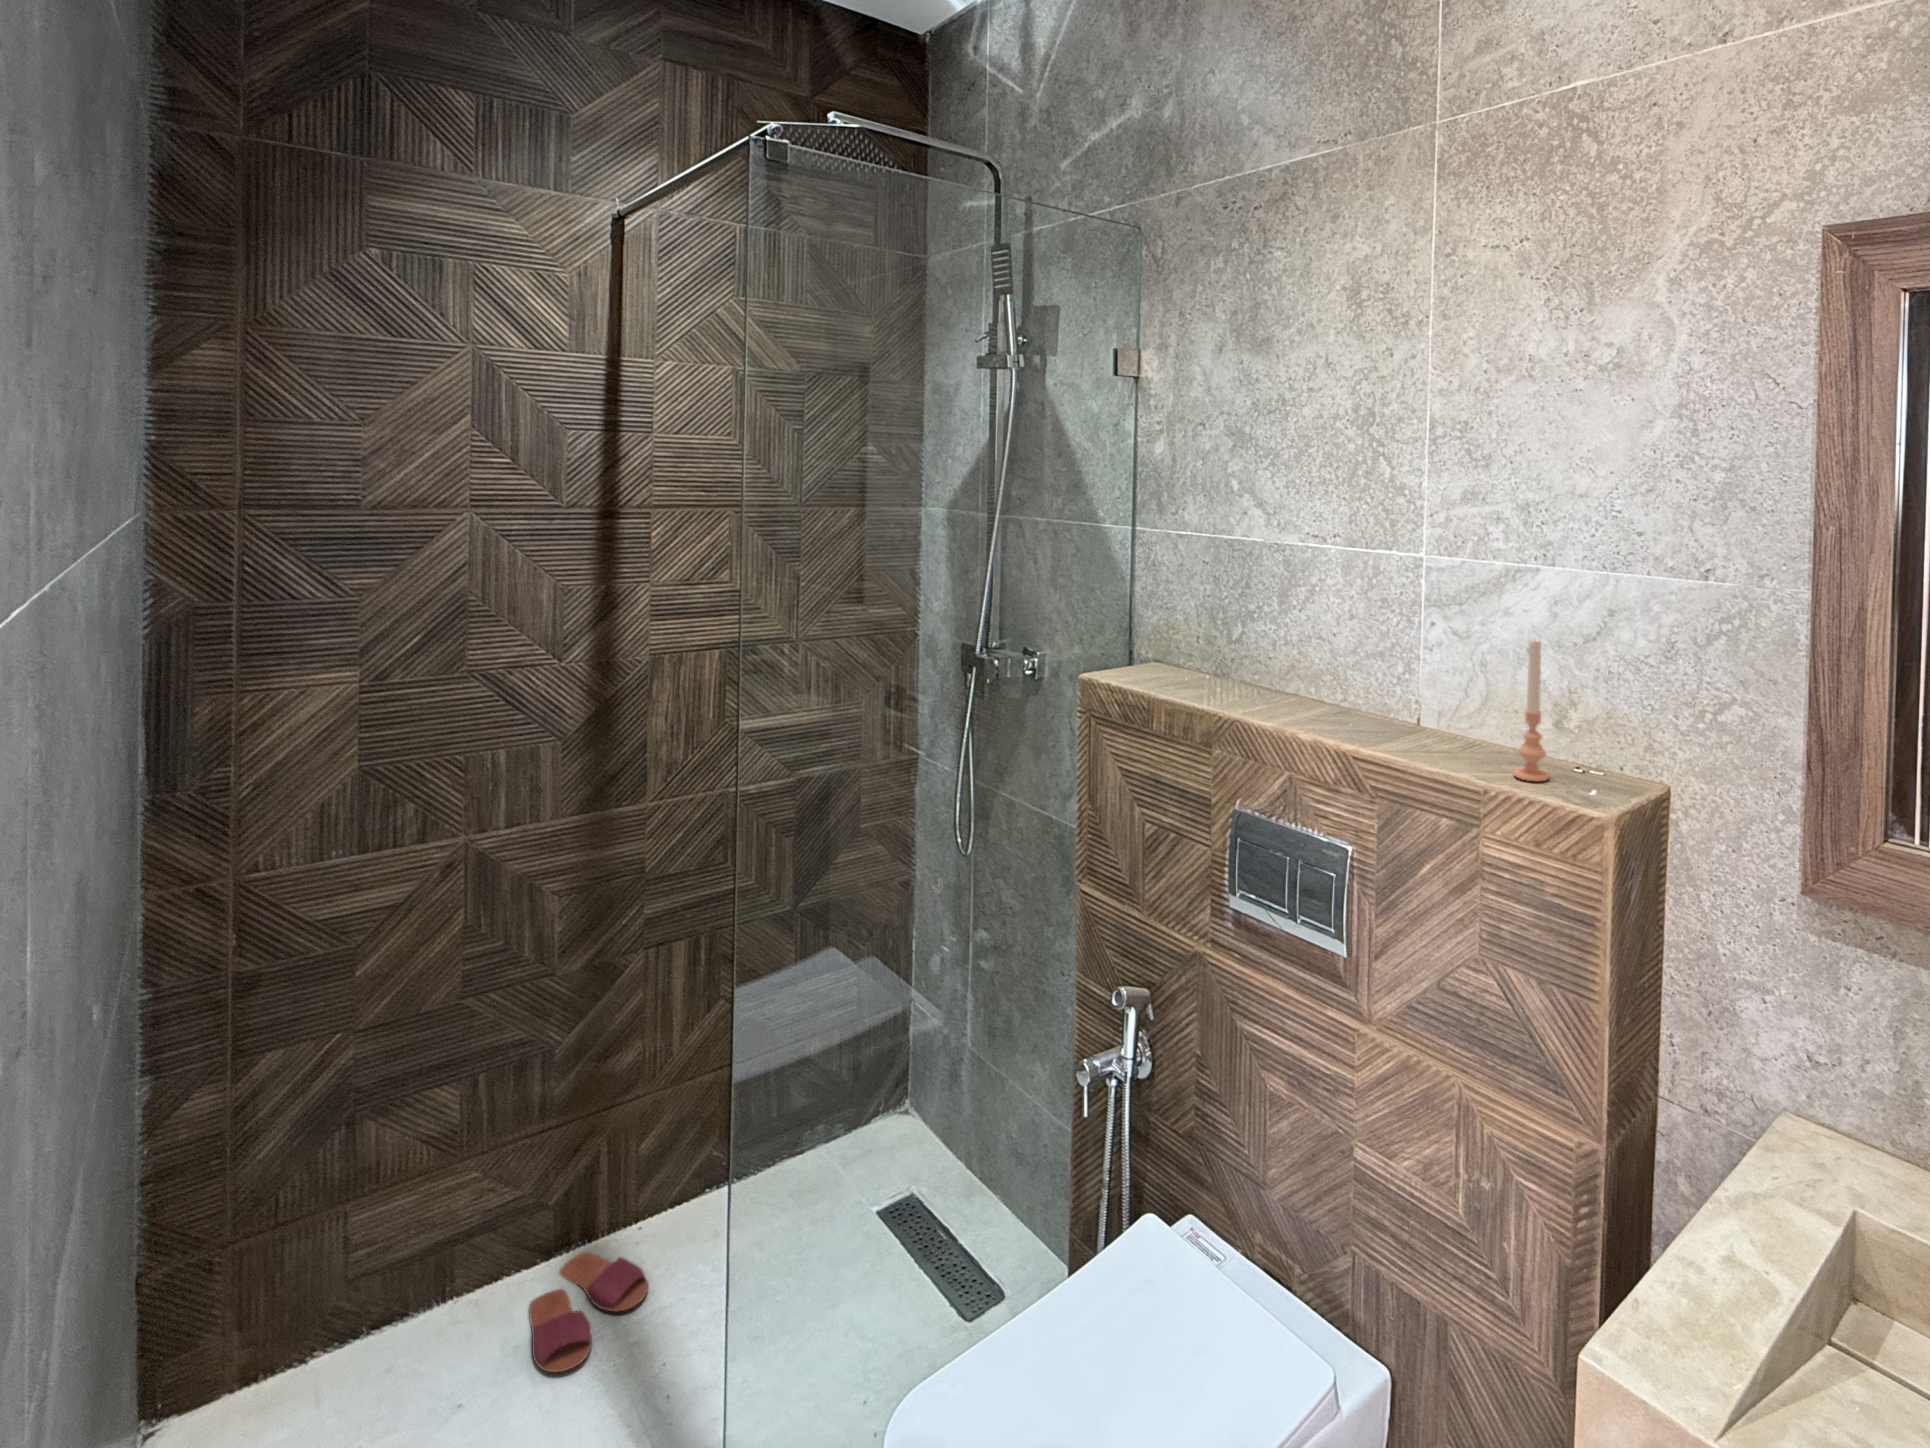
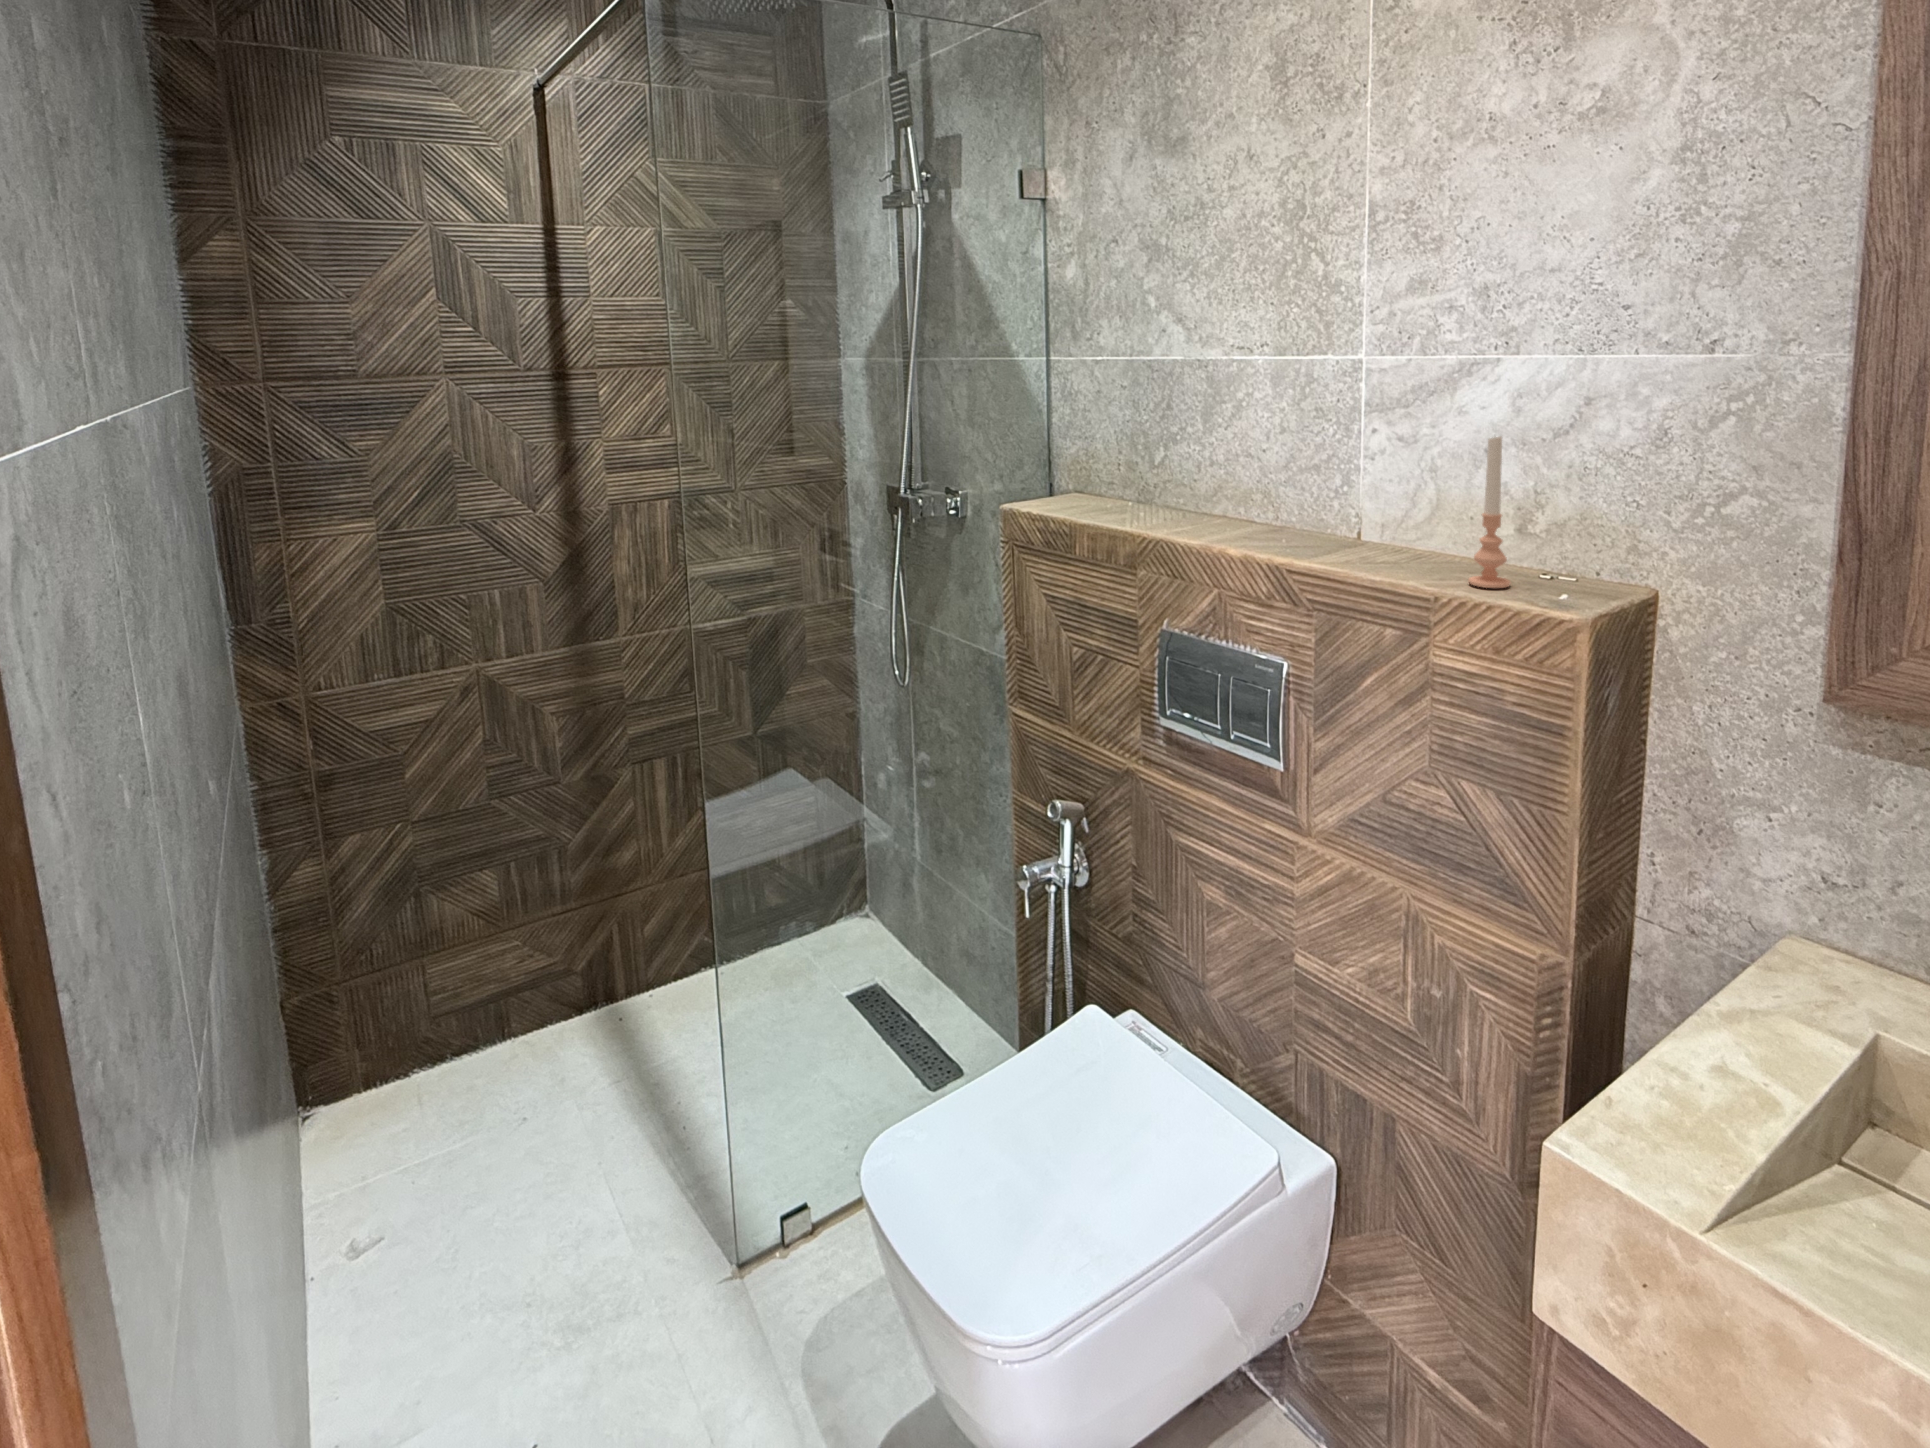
slippers: present [529,1252,648,1372] -> none [573,1007,664,1096]

